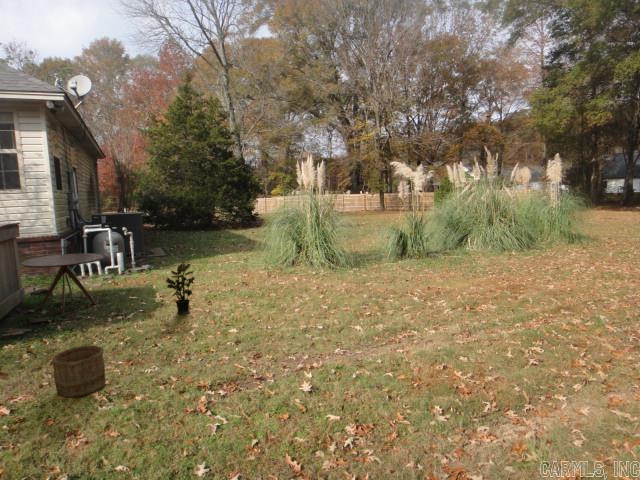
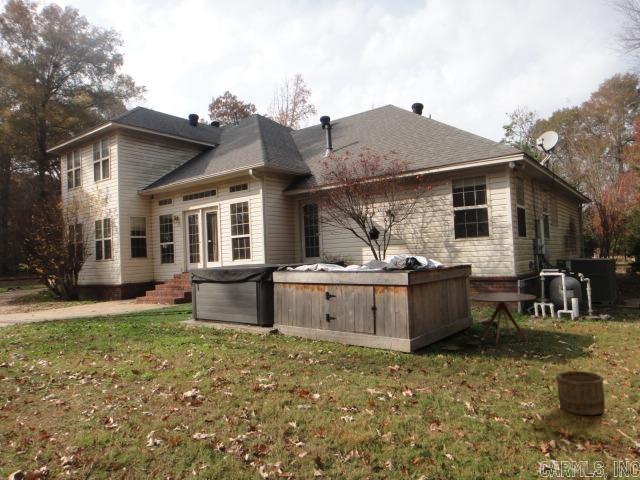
potted plant: present [166,263,195,314] -> none [583,310,619,367]
wooden bucket: present [51,345,105,397] -> present [556,371,605,415]

